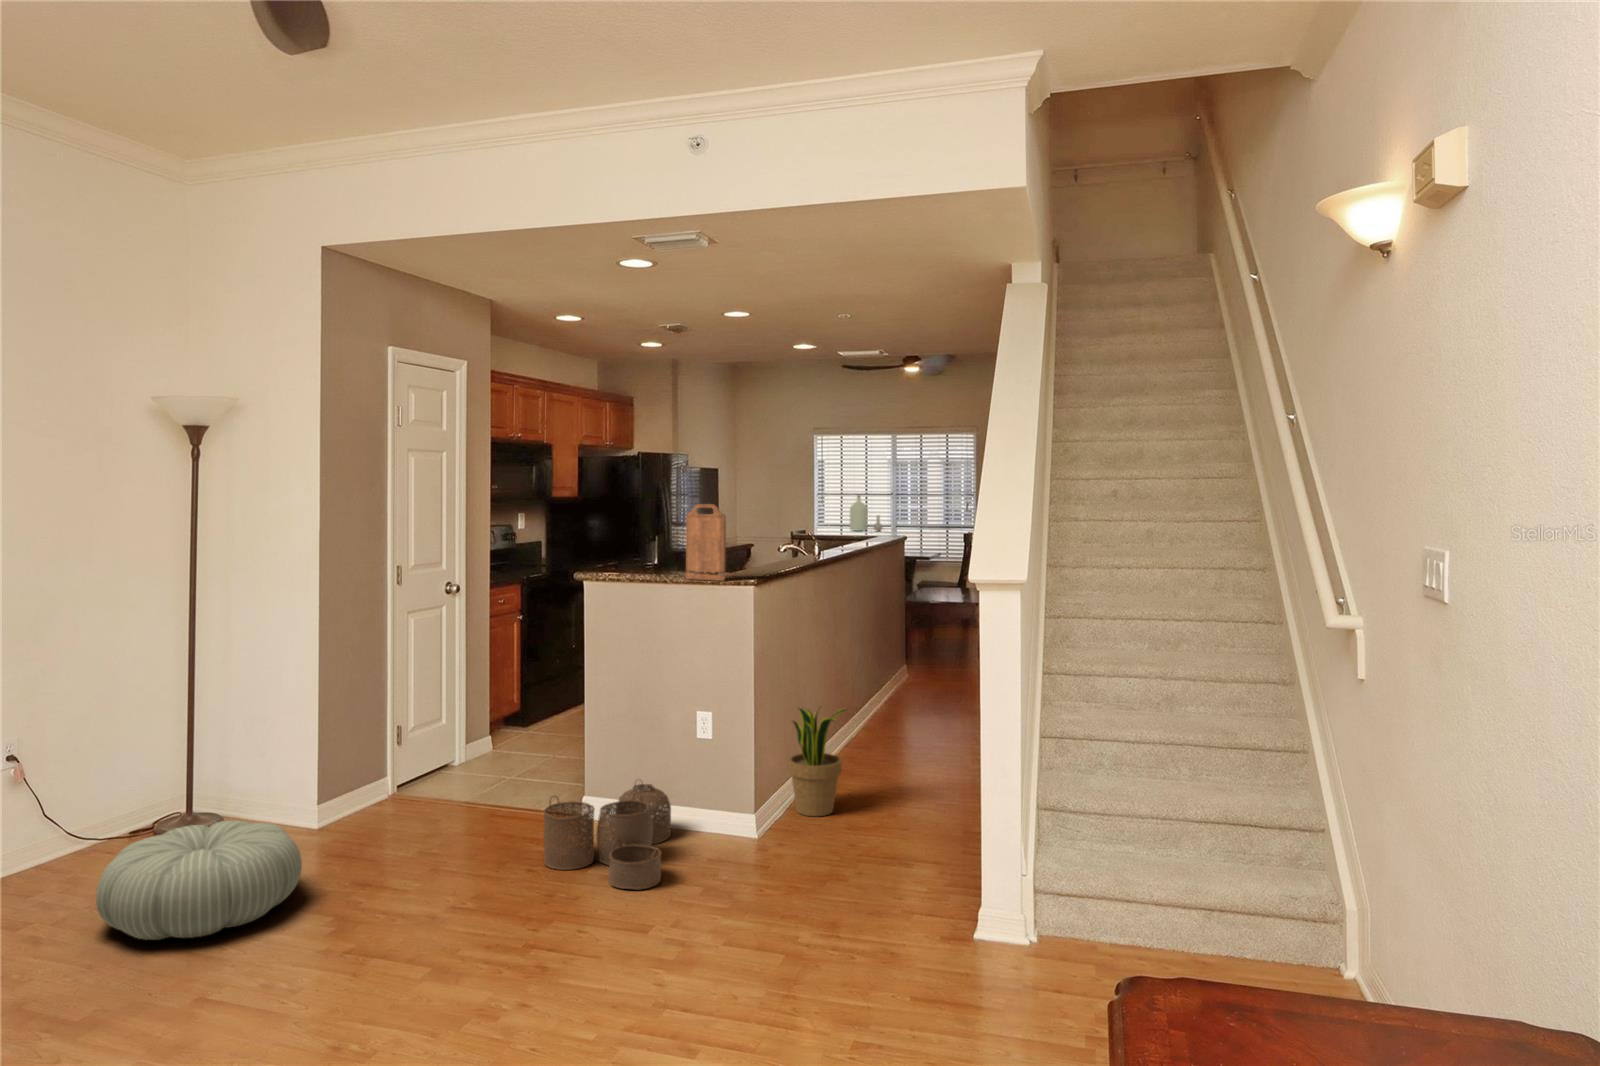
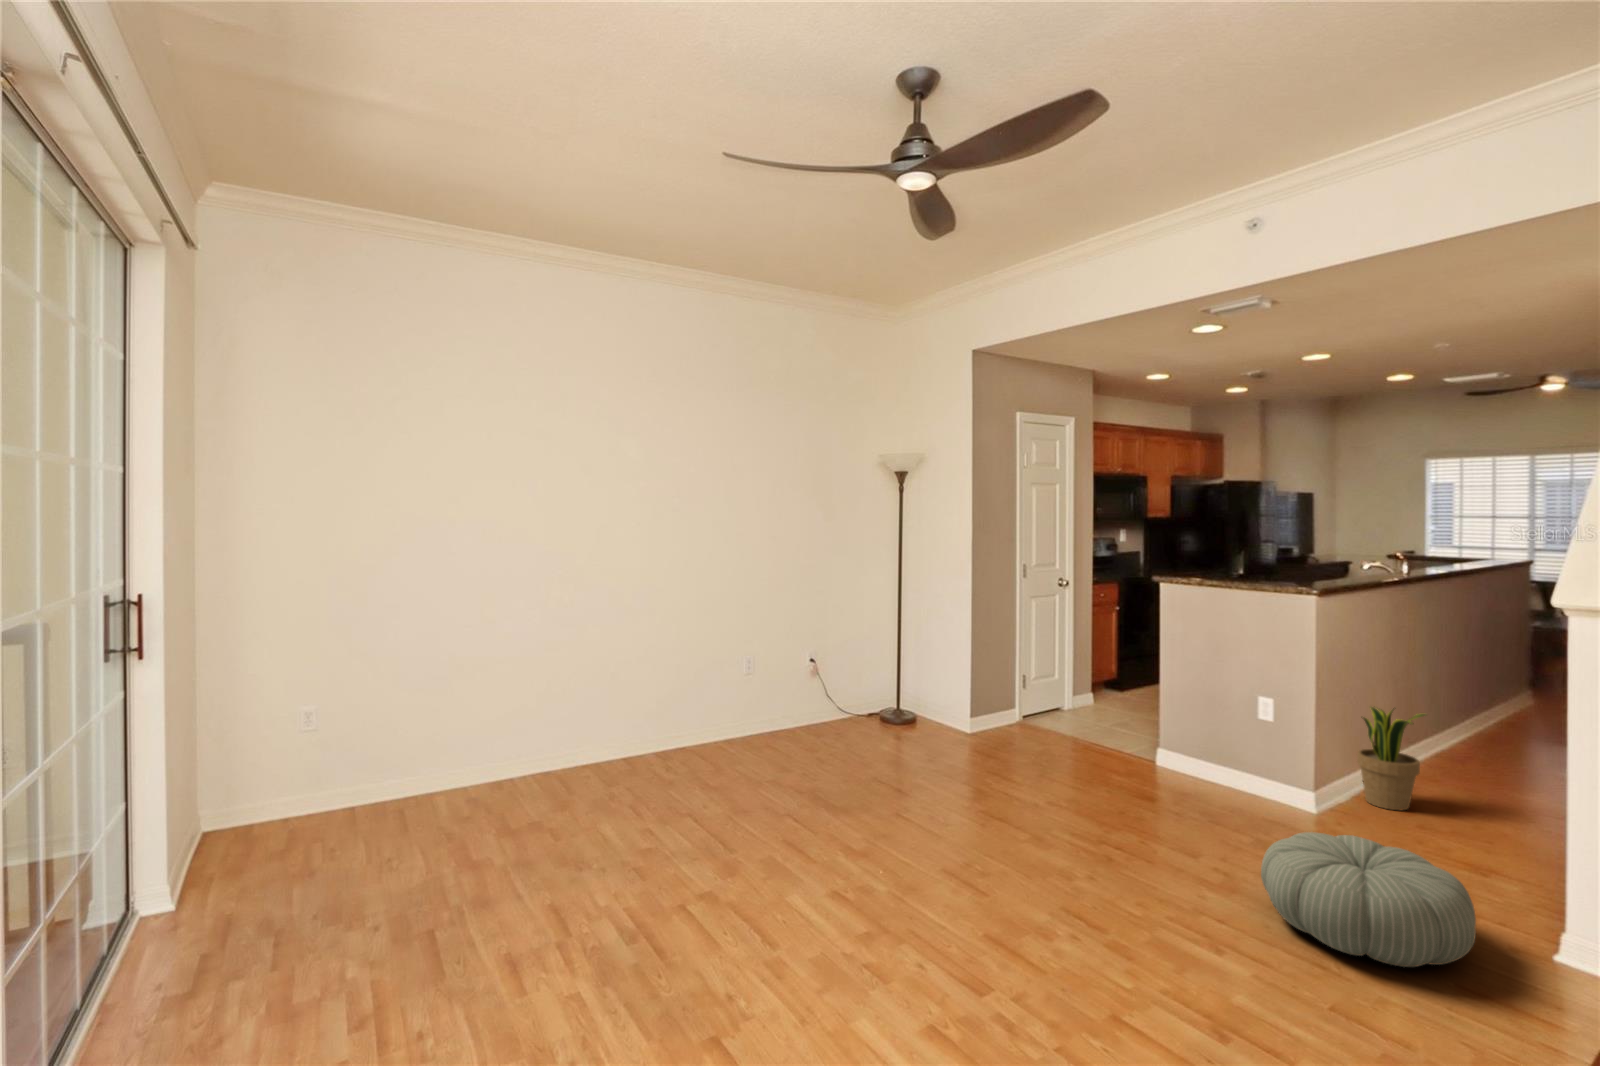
bottle: present [850,495,882,531] -> none [1471,515,1516,551]
cutting board: present [686,504,726,581] -> none [1252,521,1292,587]
woven basket: present [543,784,671,890] -> none [1119,740,1232,826]
pouf: present [96,820,302,940] -> present [1261,832,1476,967]

